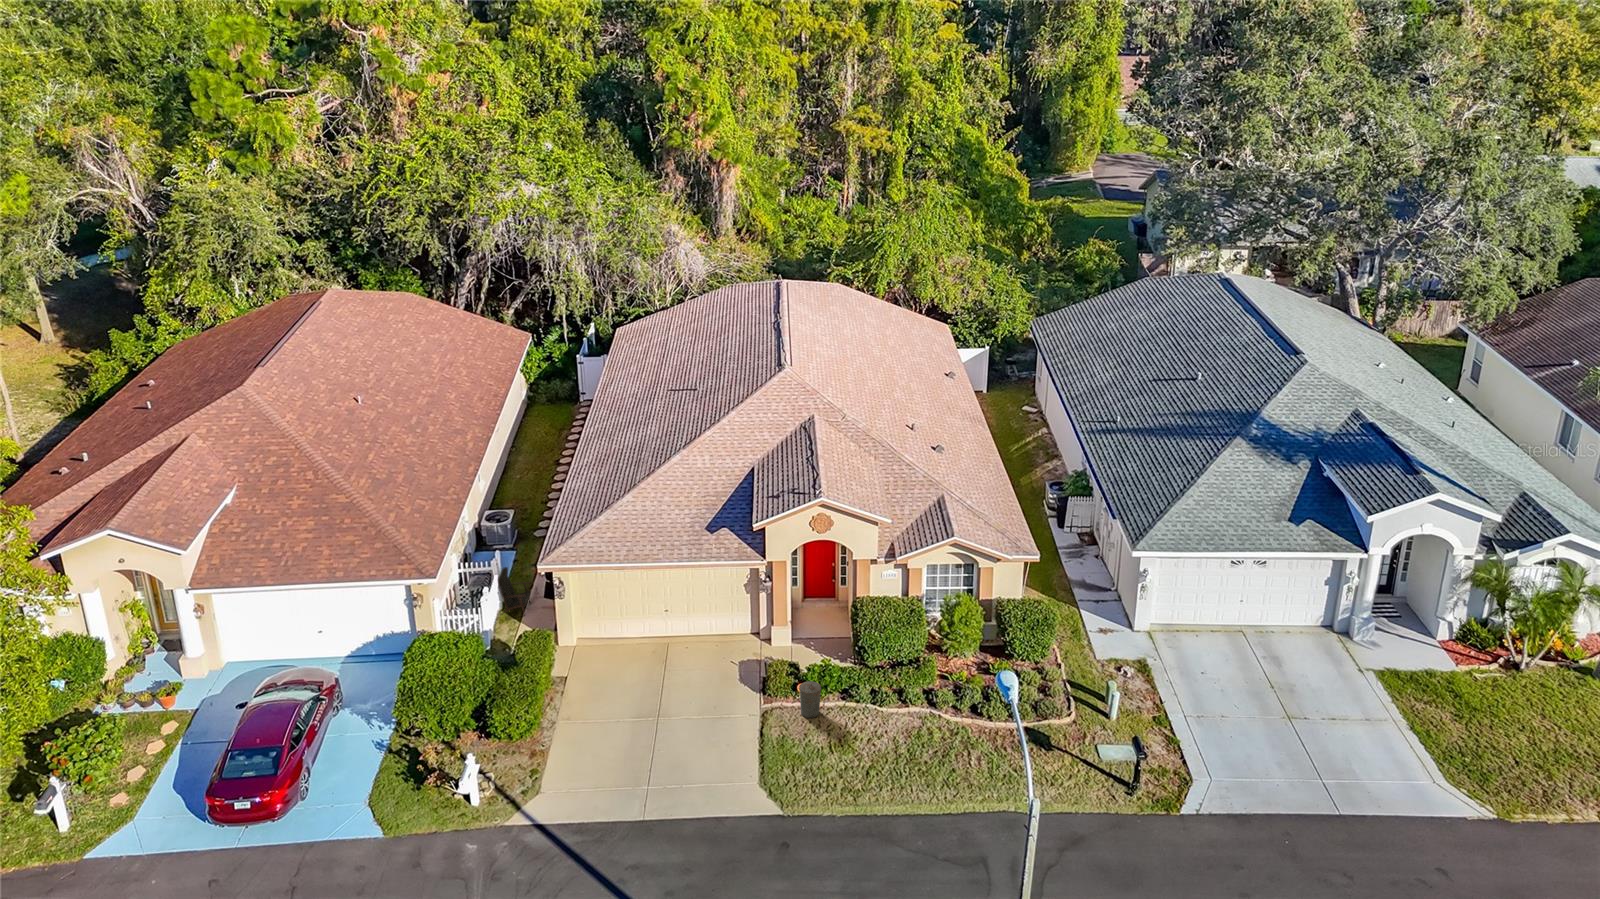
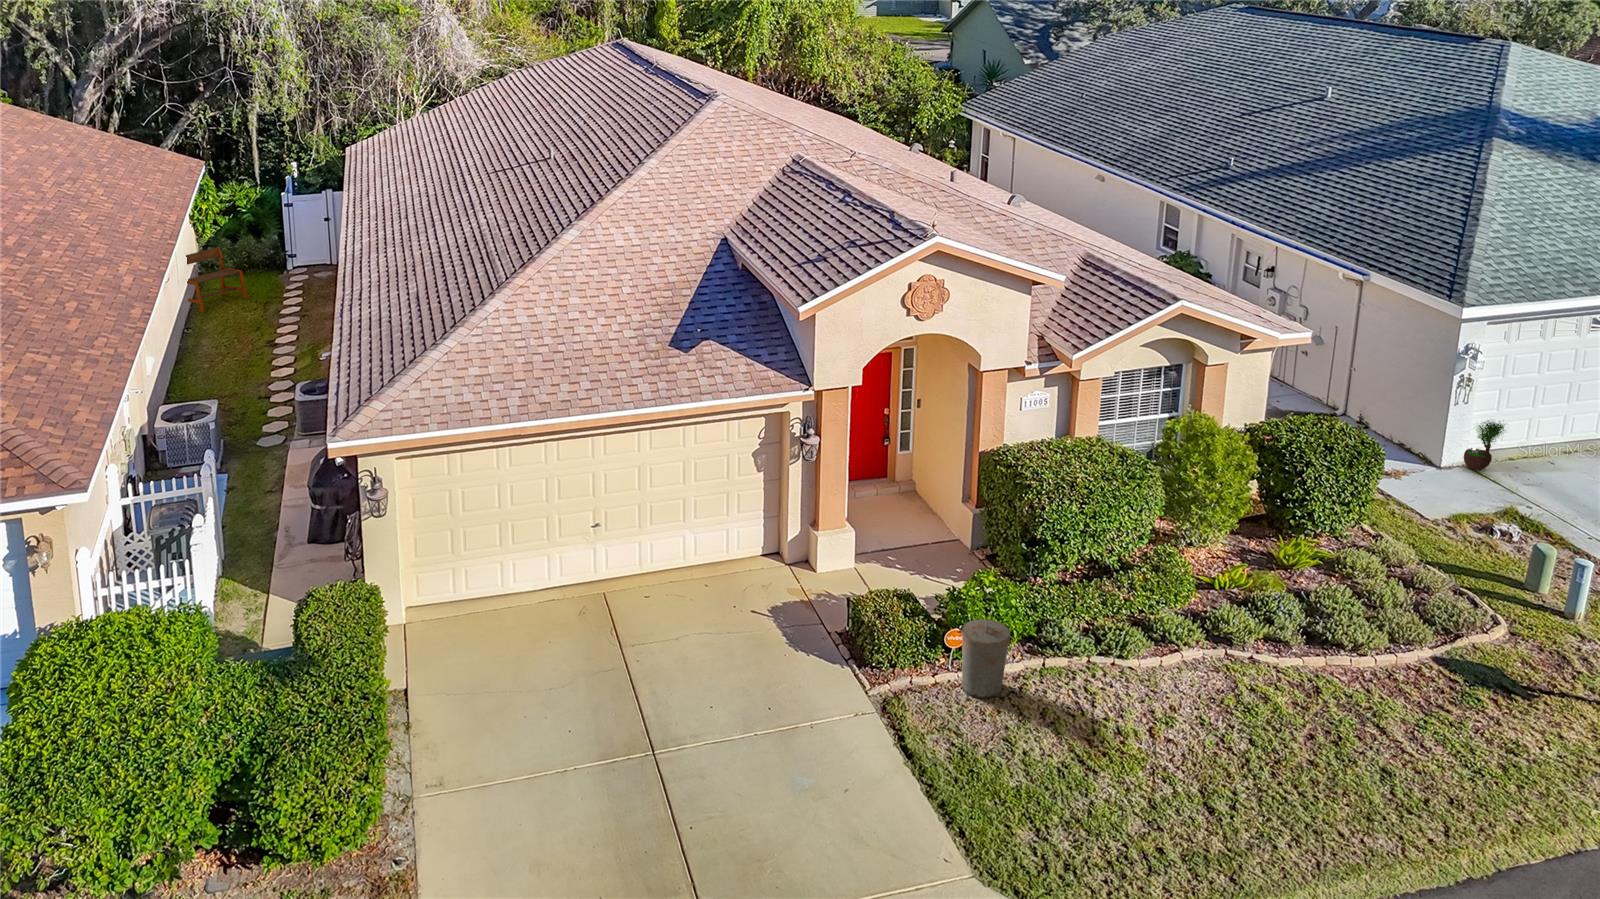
bench: none [511,394,549,434] -> present [186,247,247,312]
lounge chair: present [498,567,530,615] -> none [212,484,287,586]
potted tree: none [1176,603,1198,632] -> present [1464,420,1505,470]

